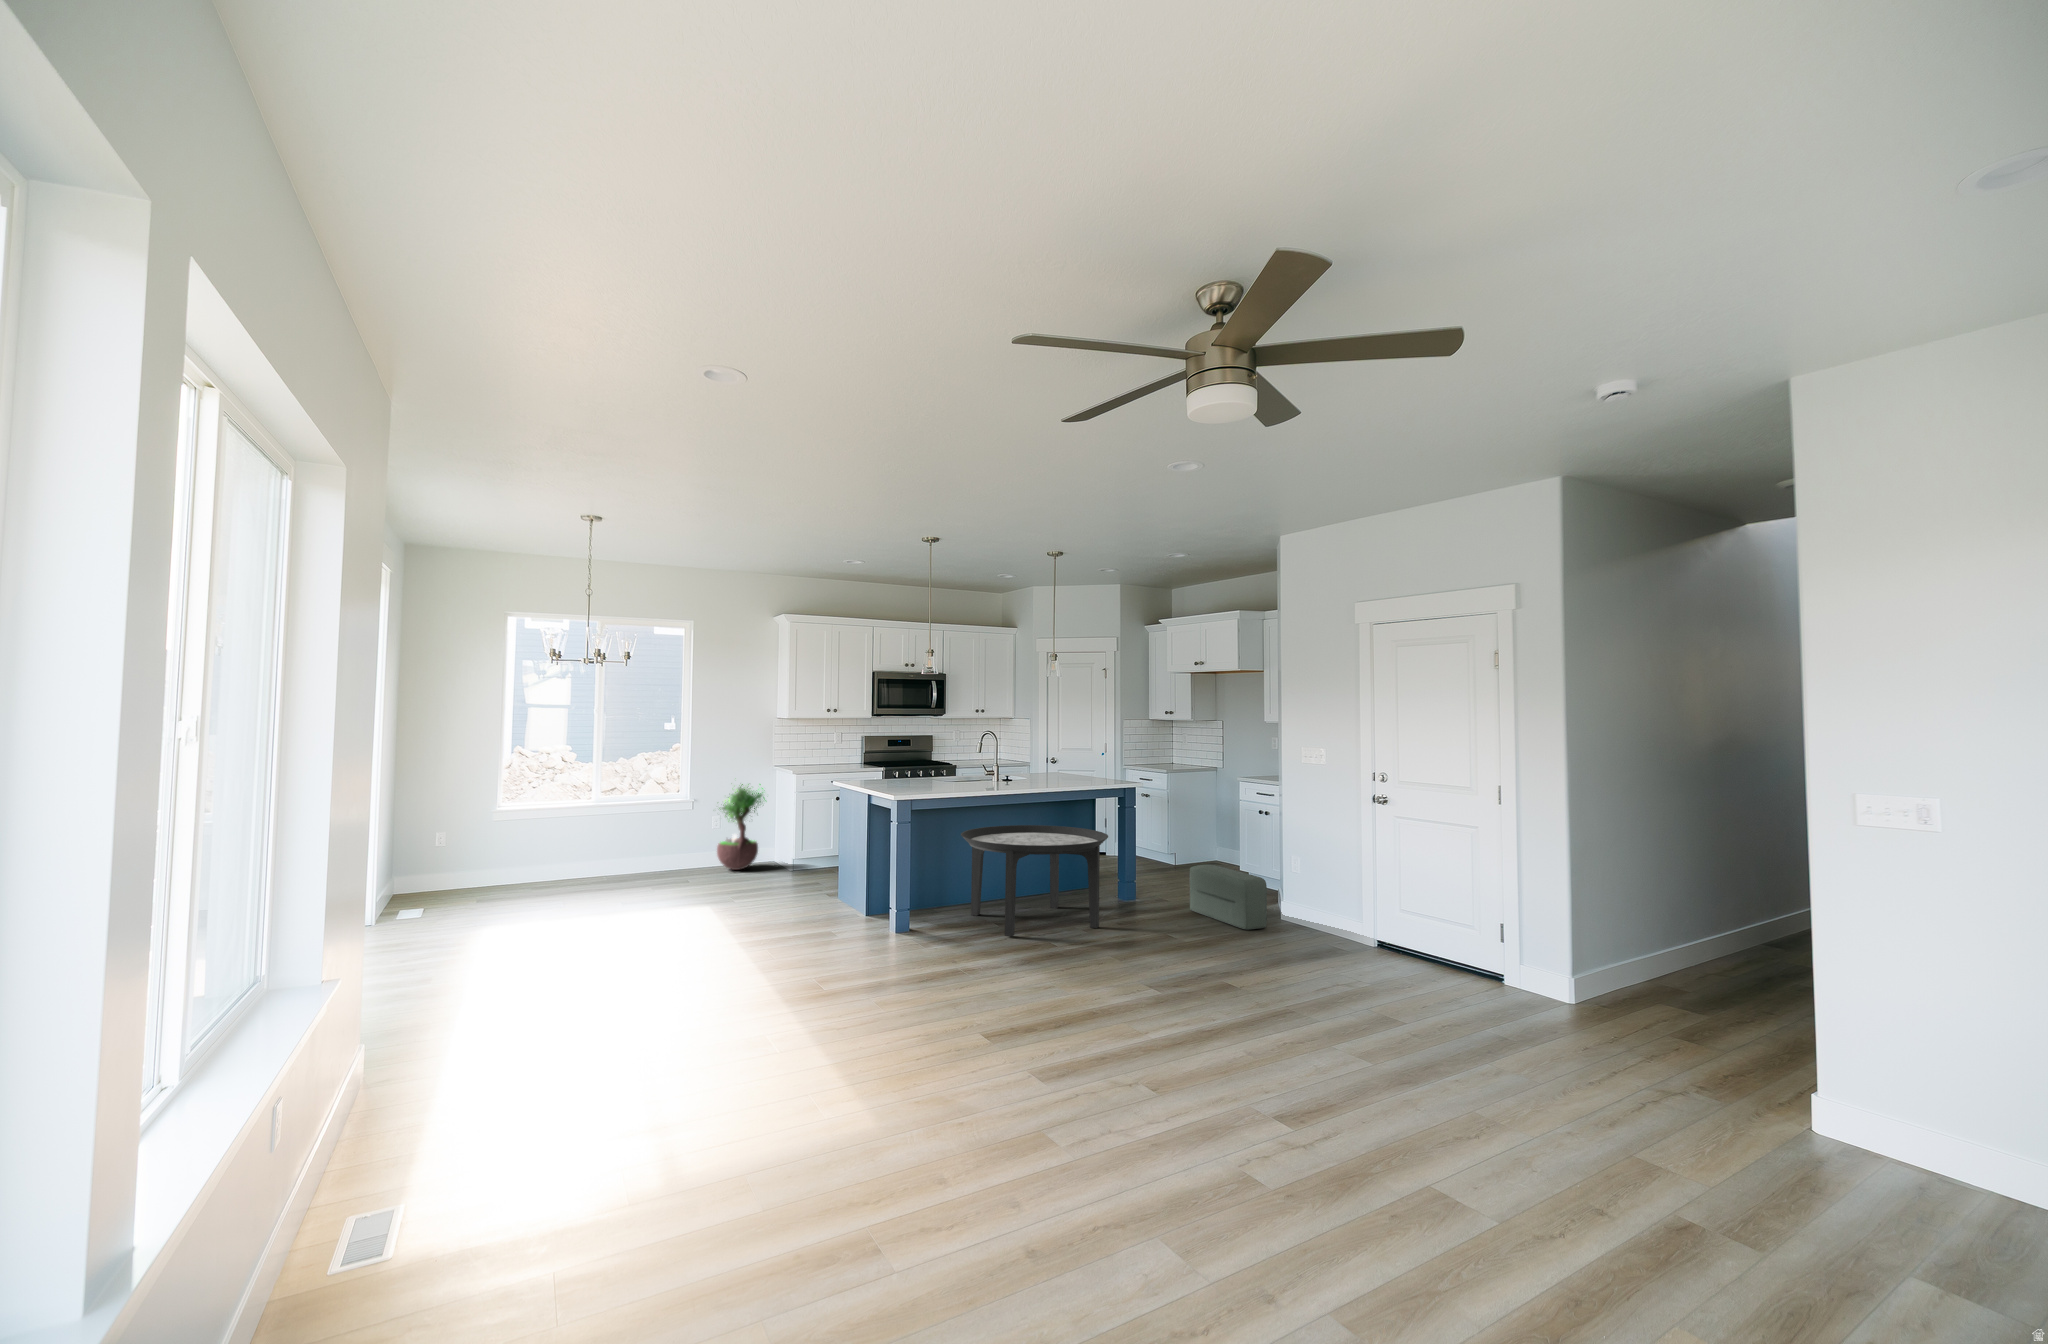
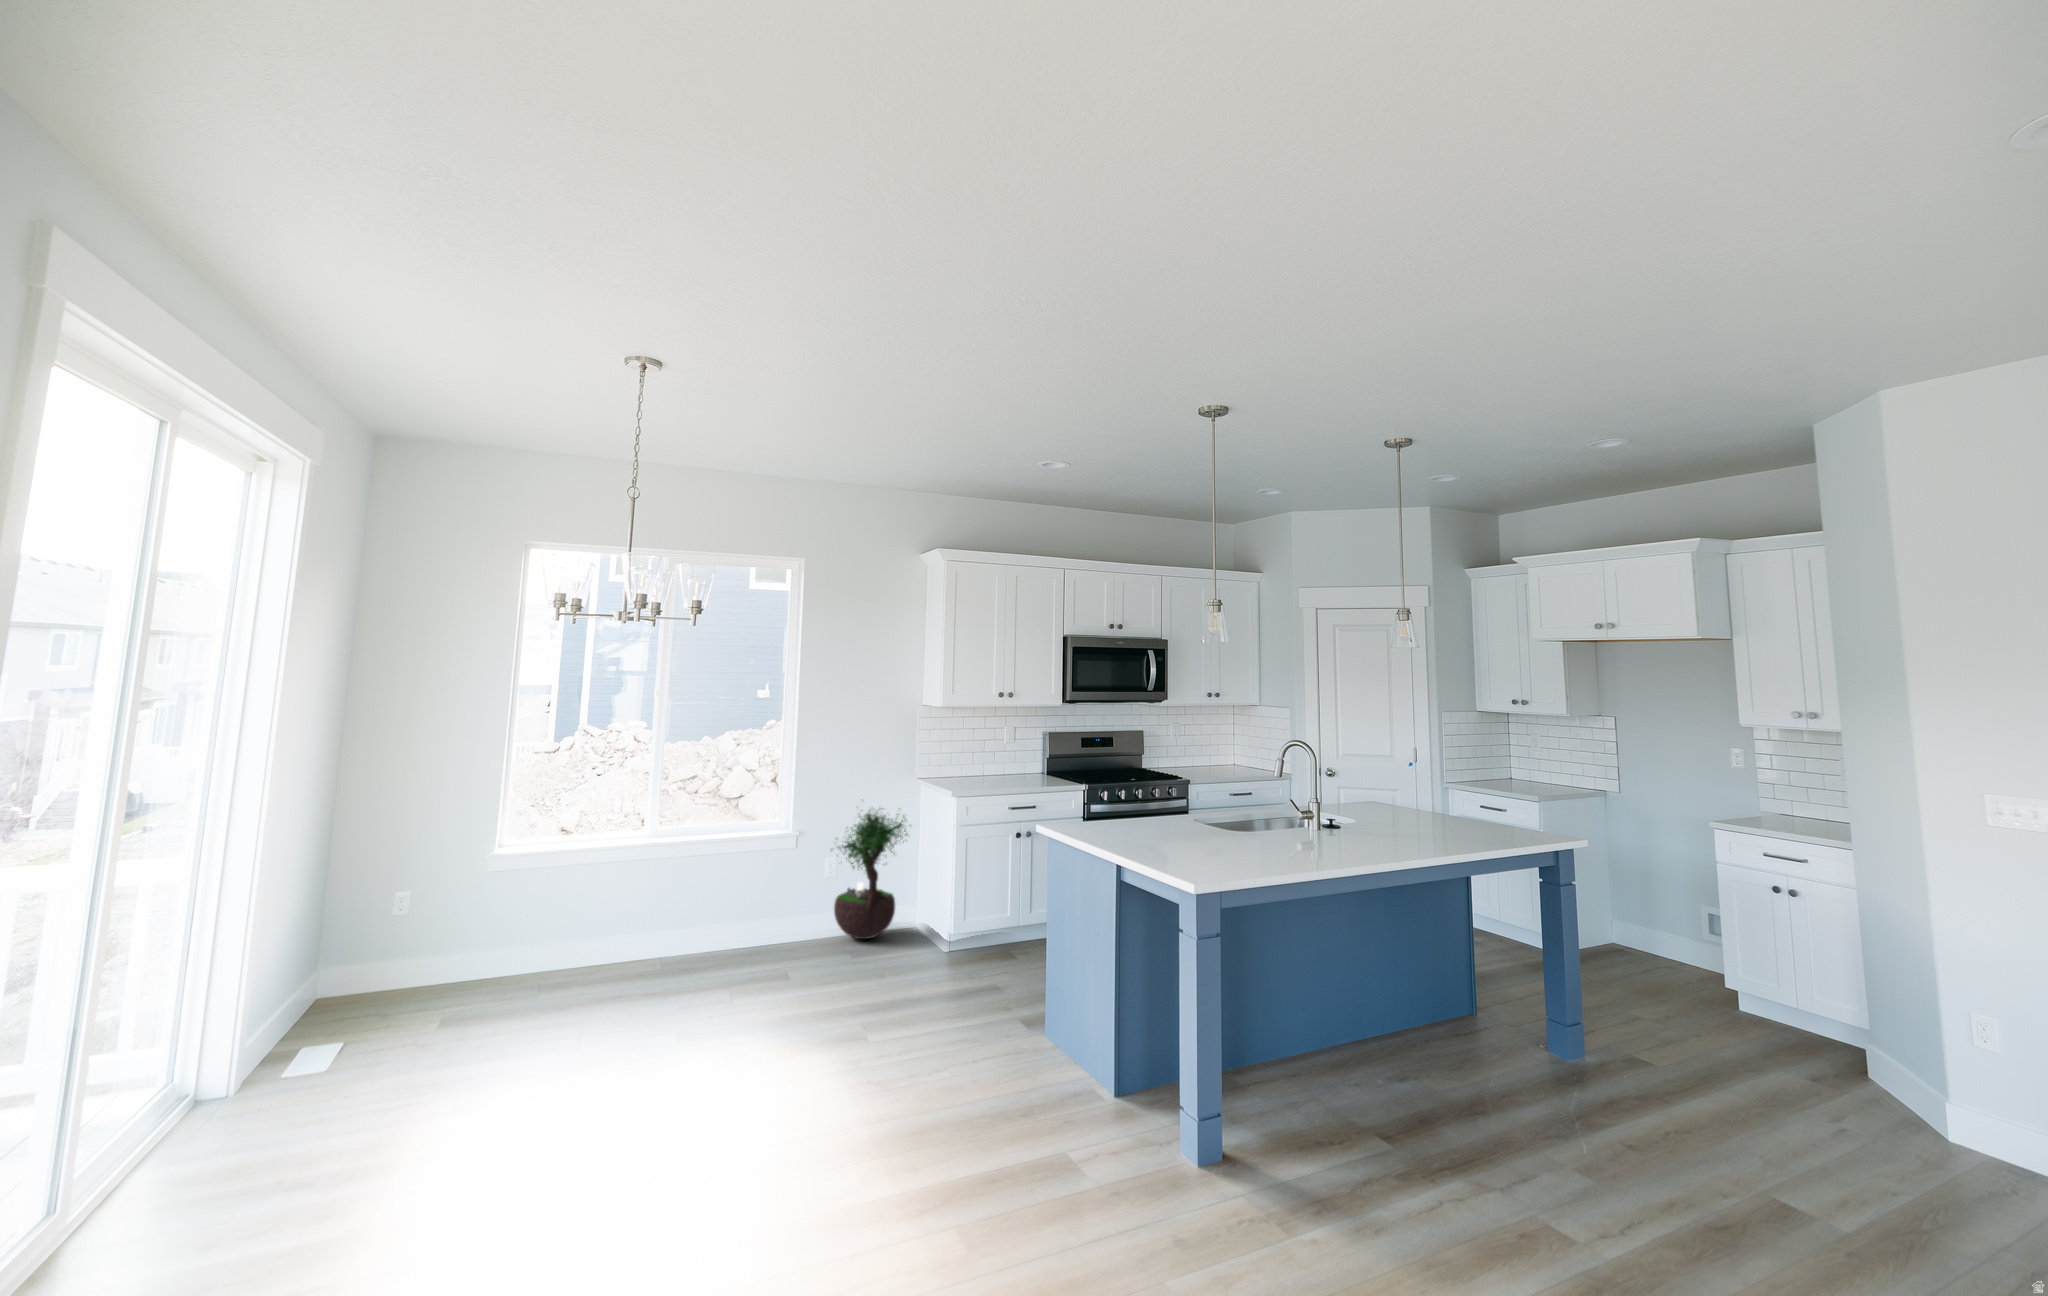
round table: present [961,825,1108,937] -> none [1305,918,1639,1207]
pouf: present [1190,865,1267,930] -> none [1734,1013,2000,1199]

